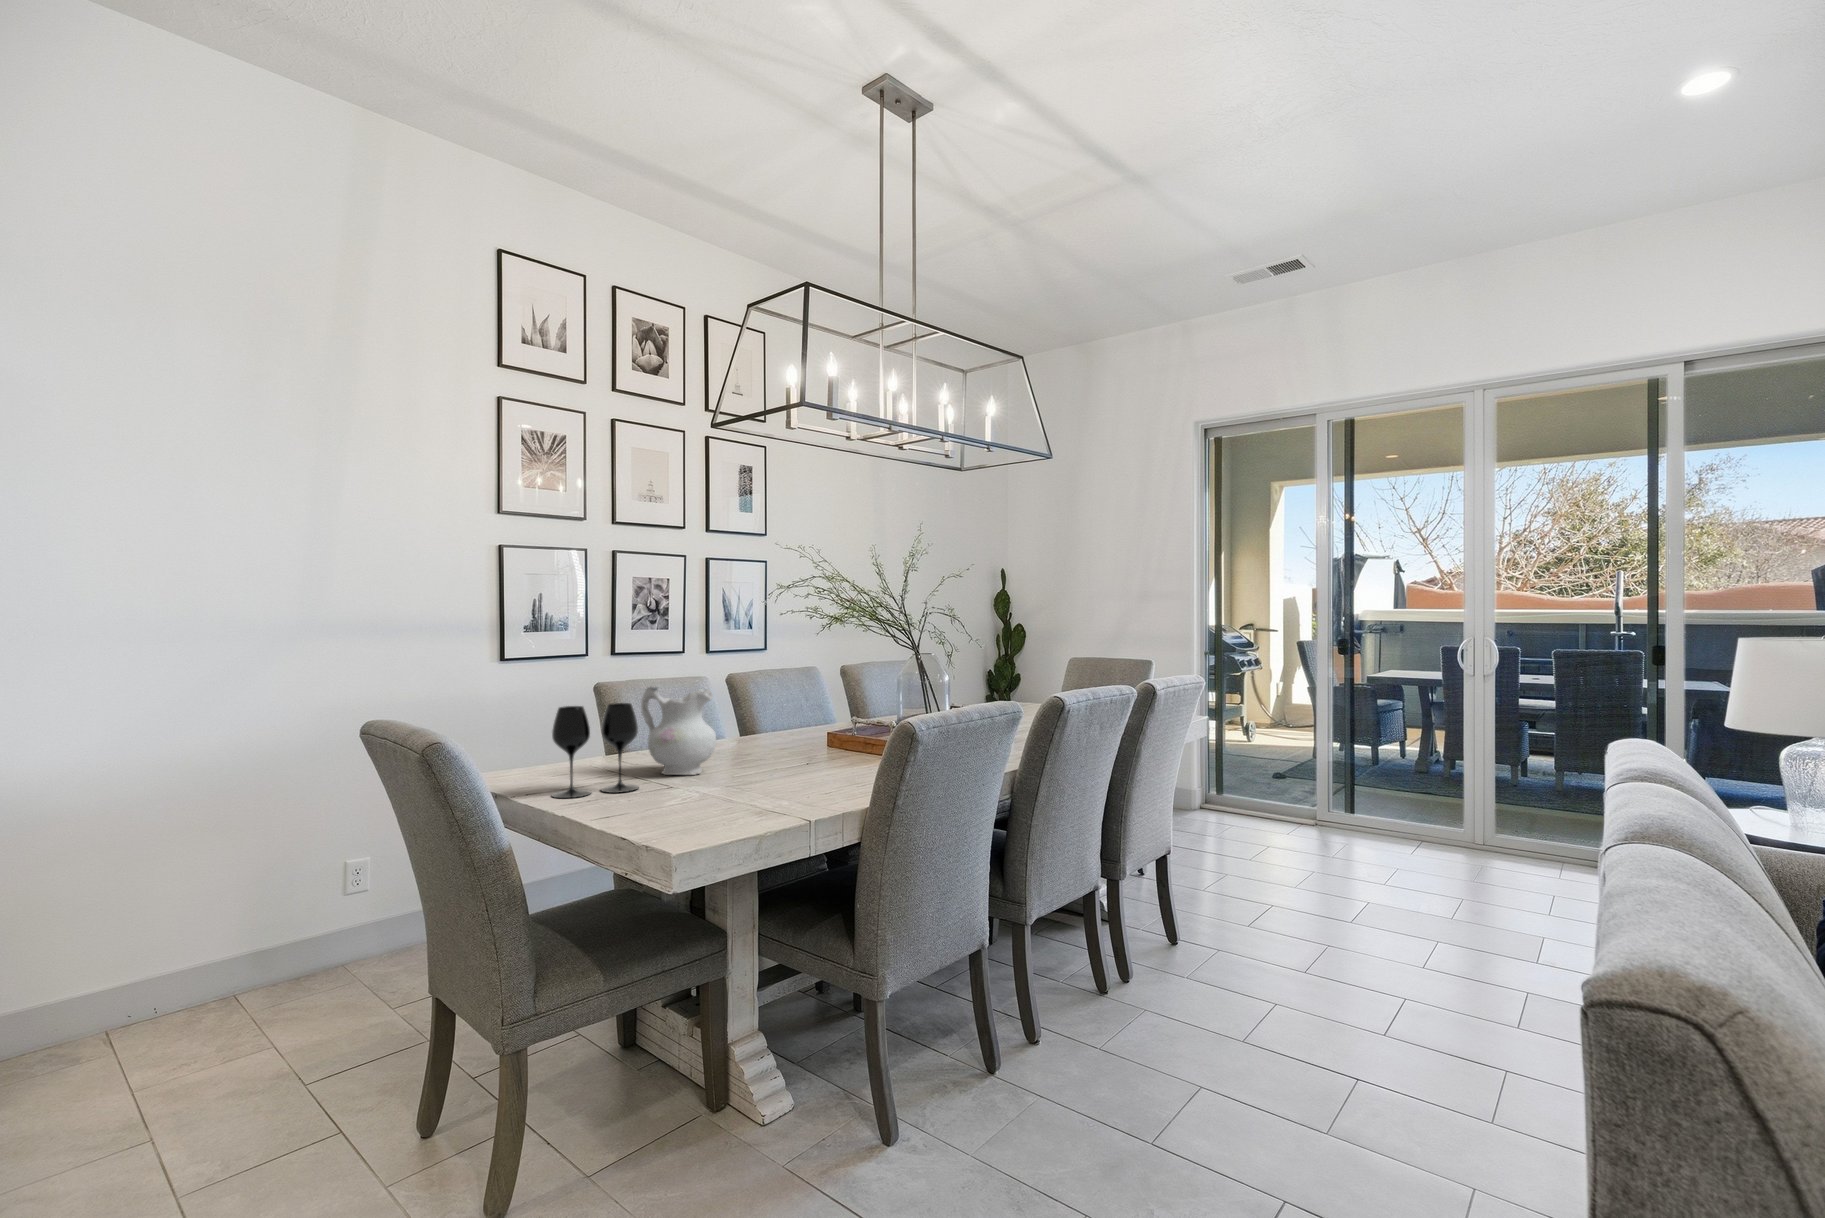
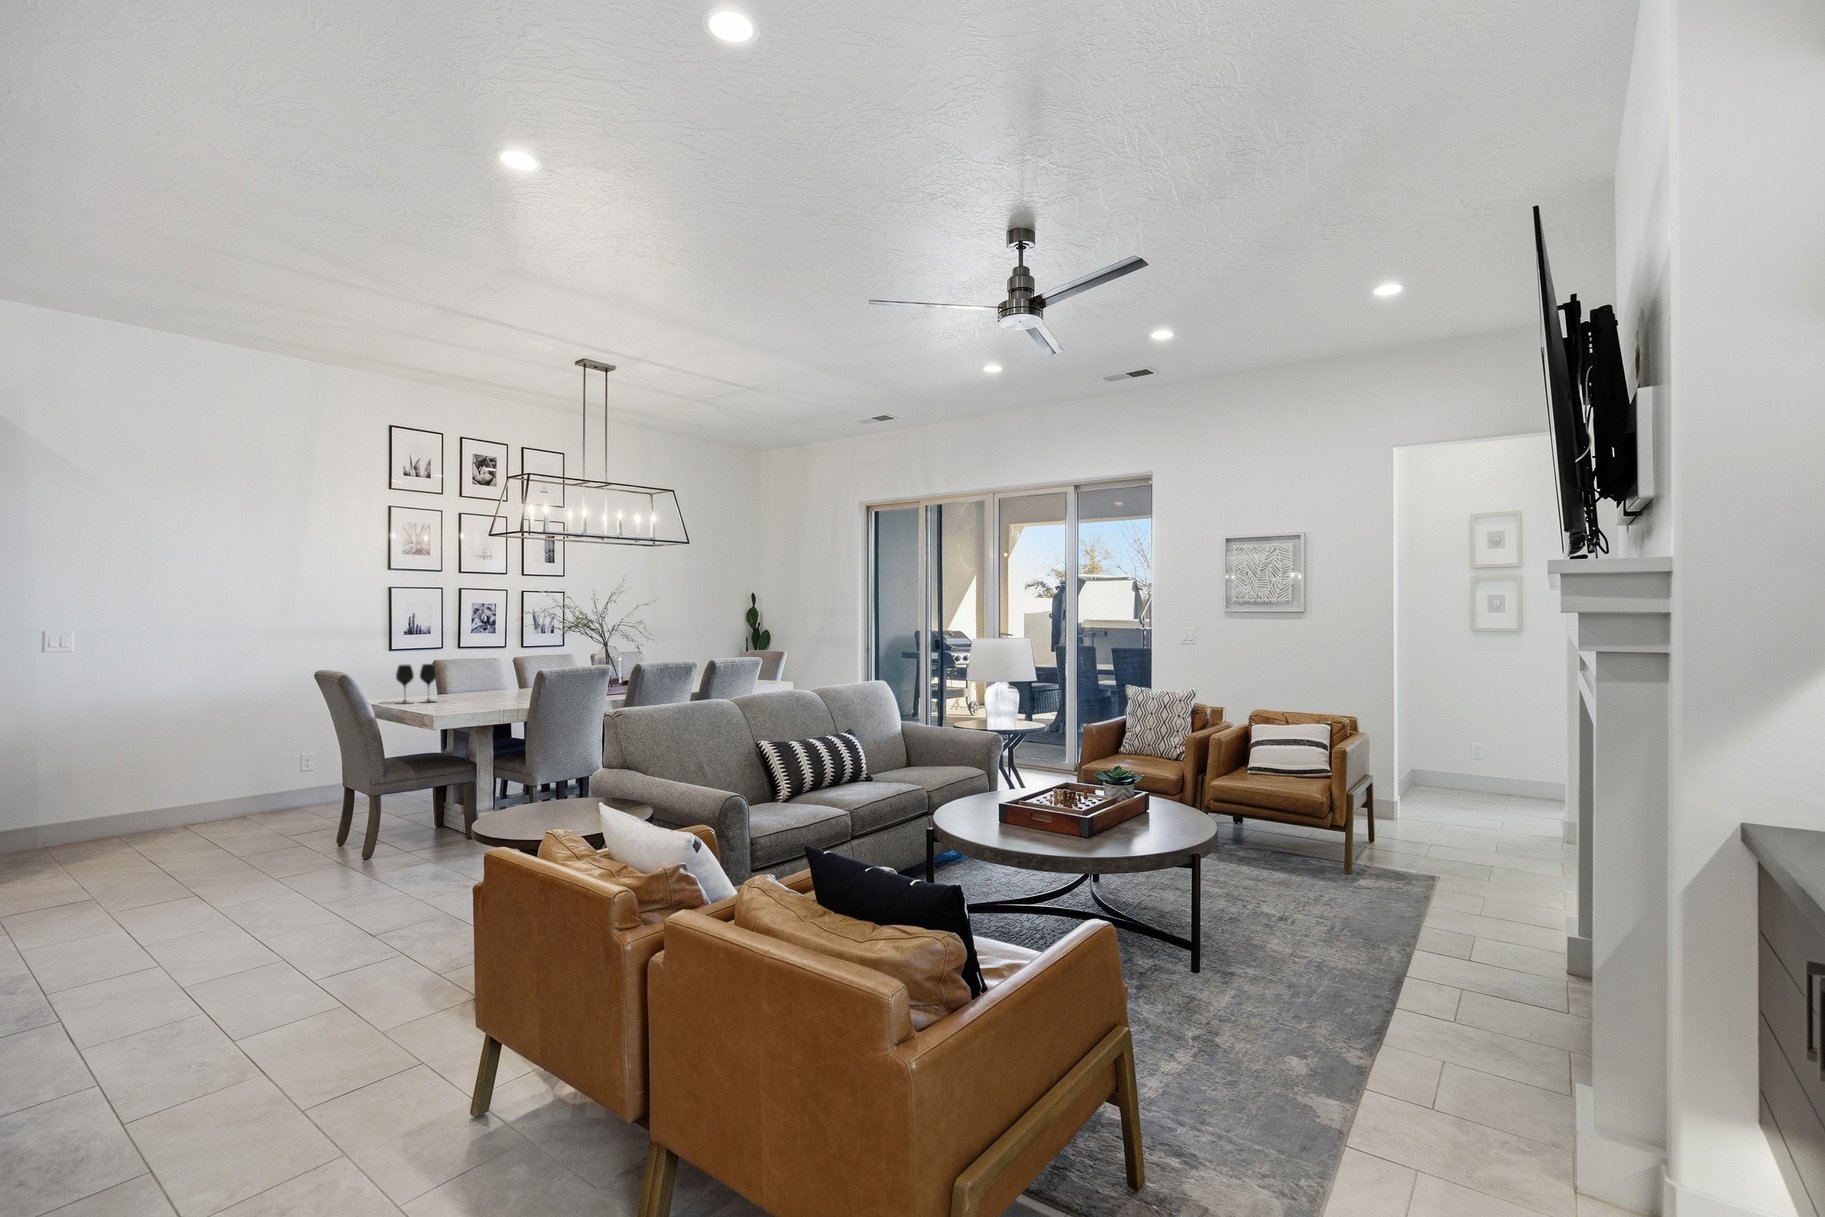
ceramic pitcher: present [641,687,716,775] -> none [446,658,483,699]

